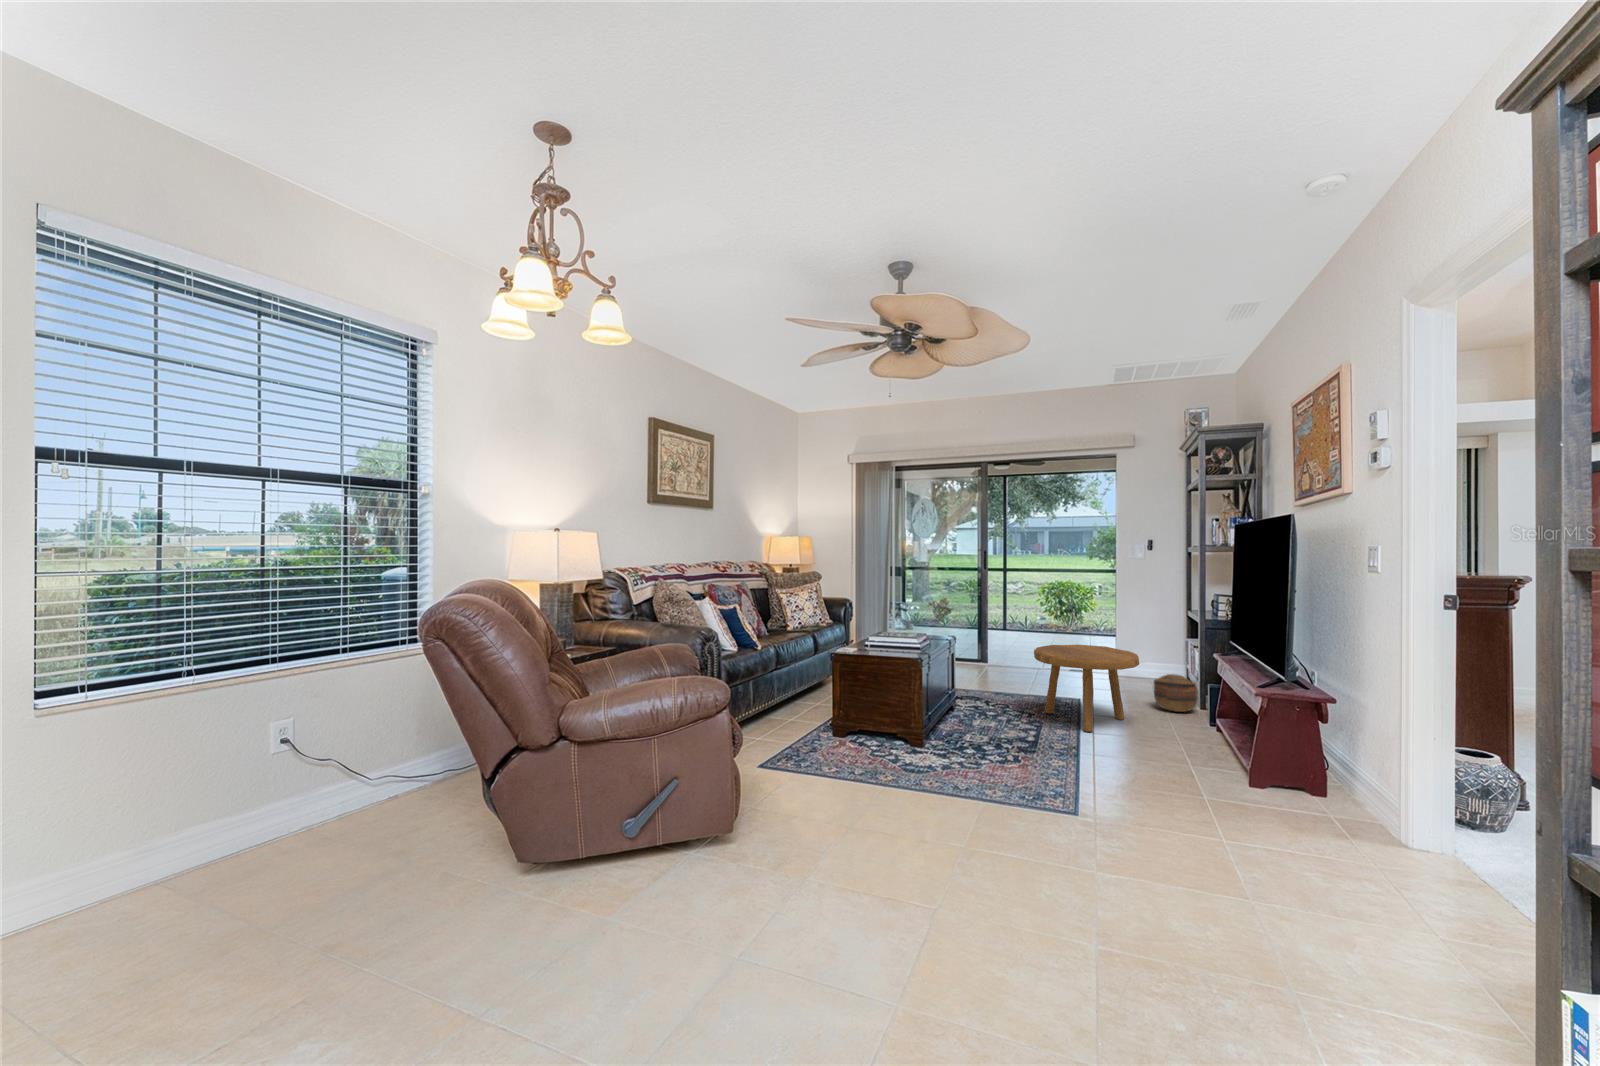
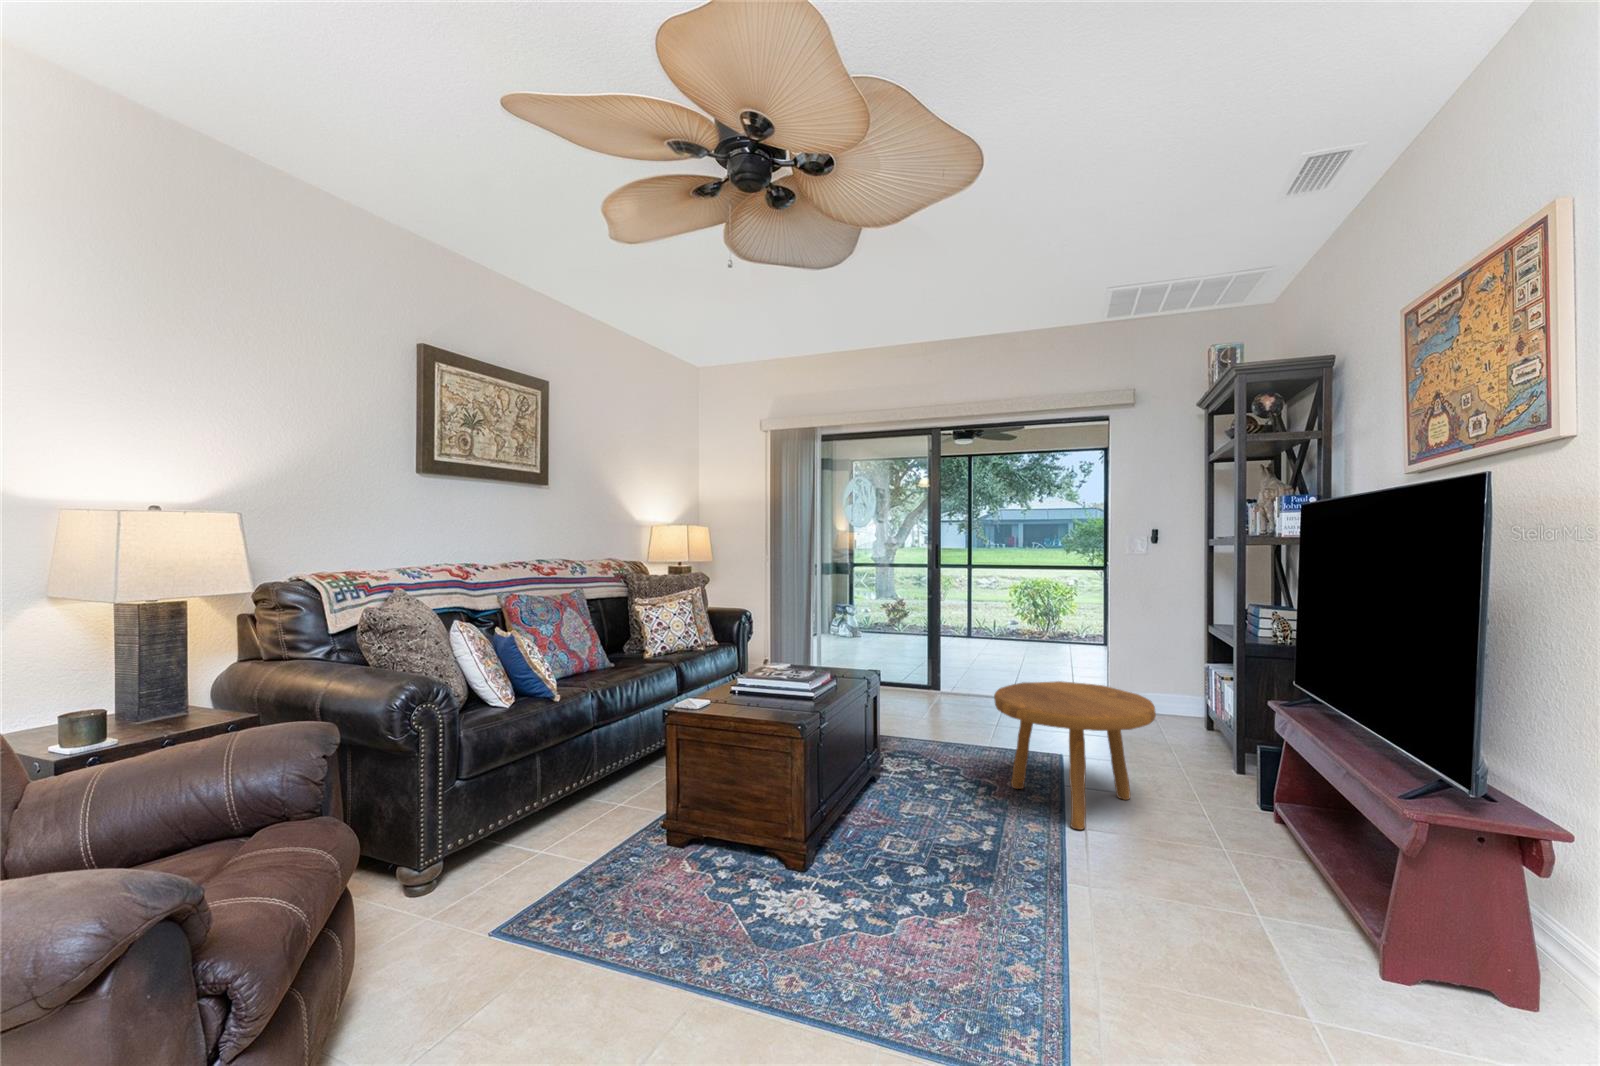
basket: present [1153,674,1197,712] -> none [1170,723,1236,781]

